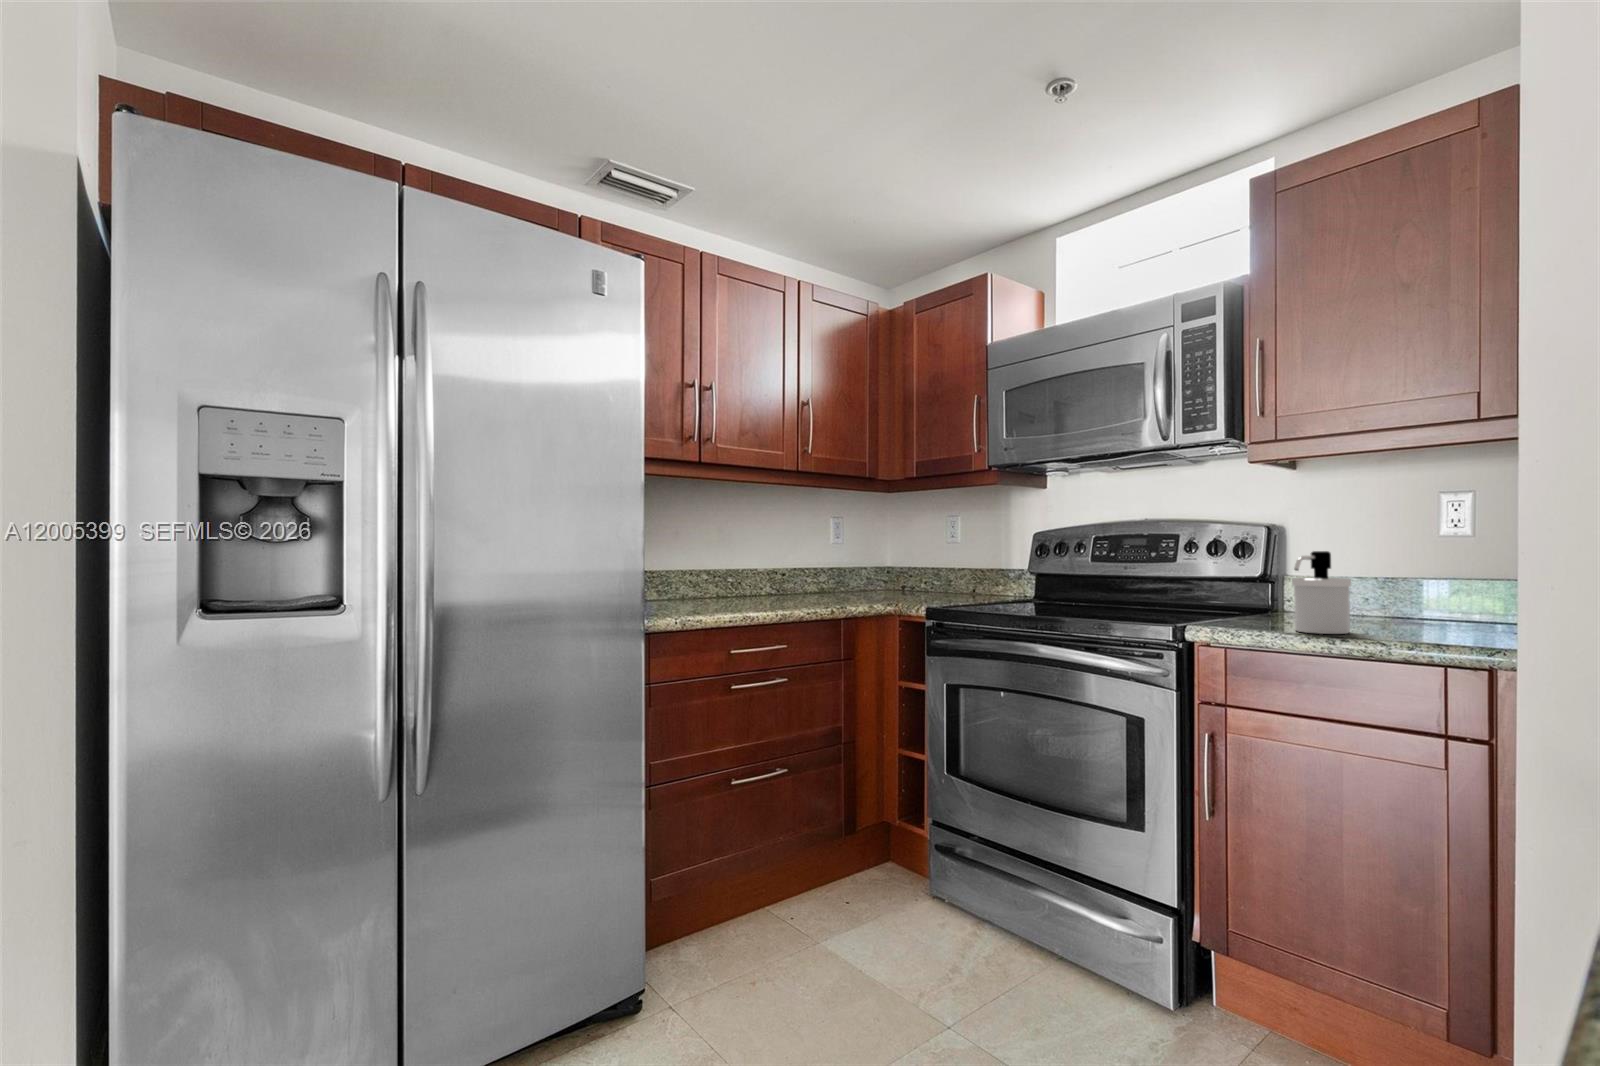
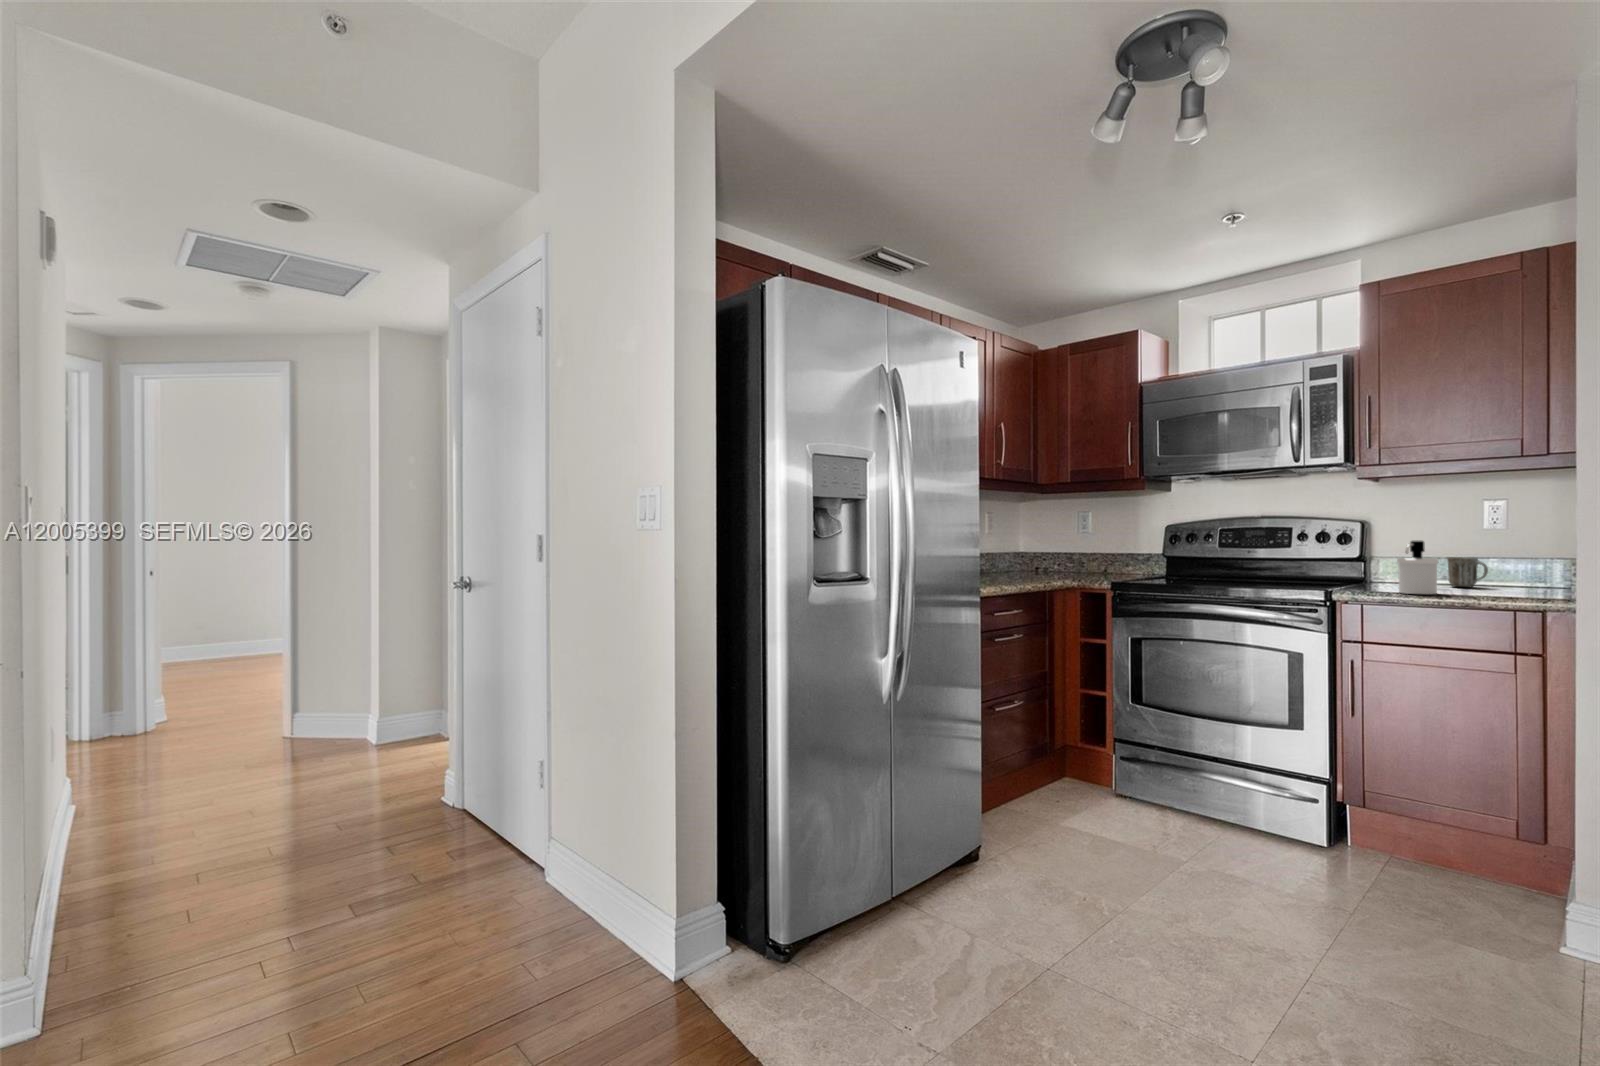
mug: none [1384,576,1442,622] -> present [1447,557,1488,587]

